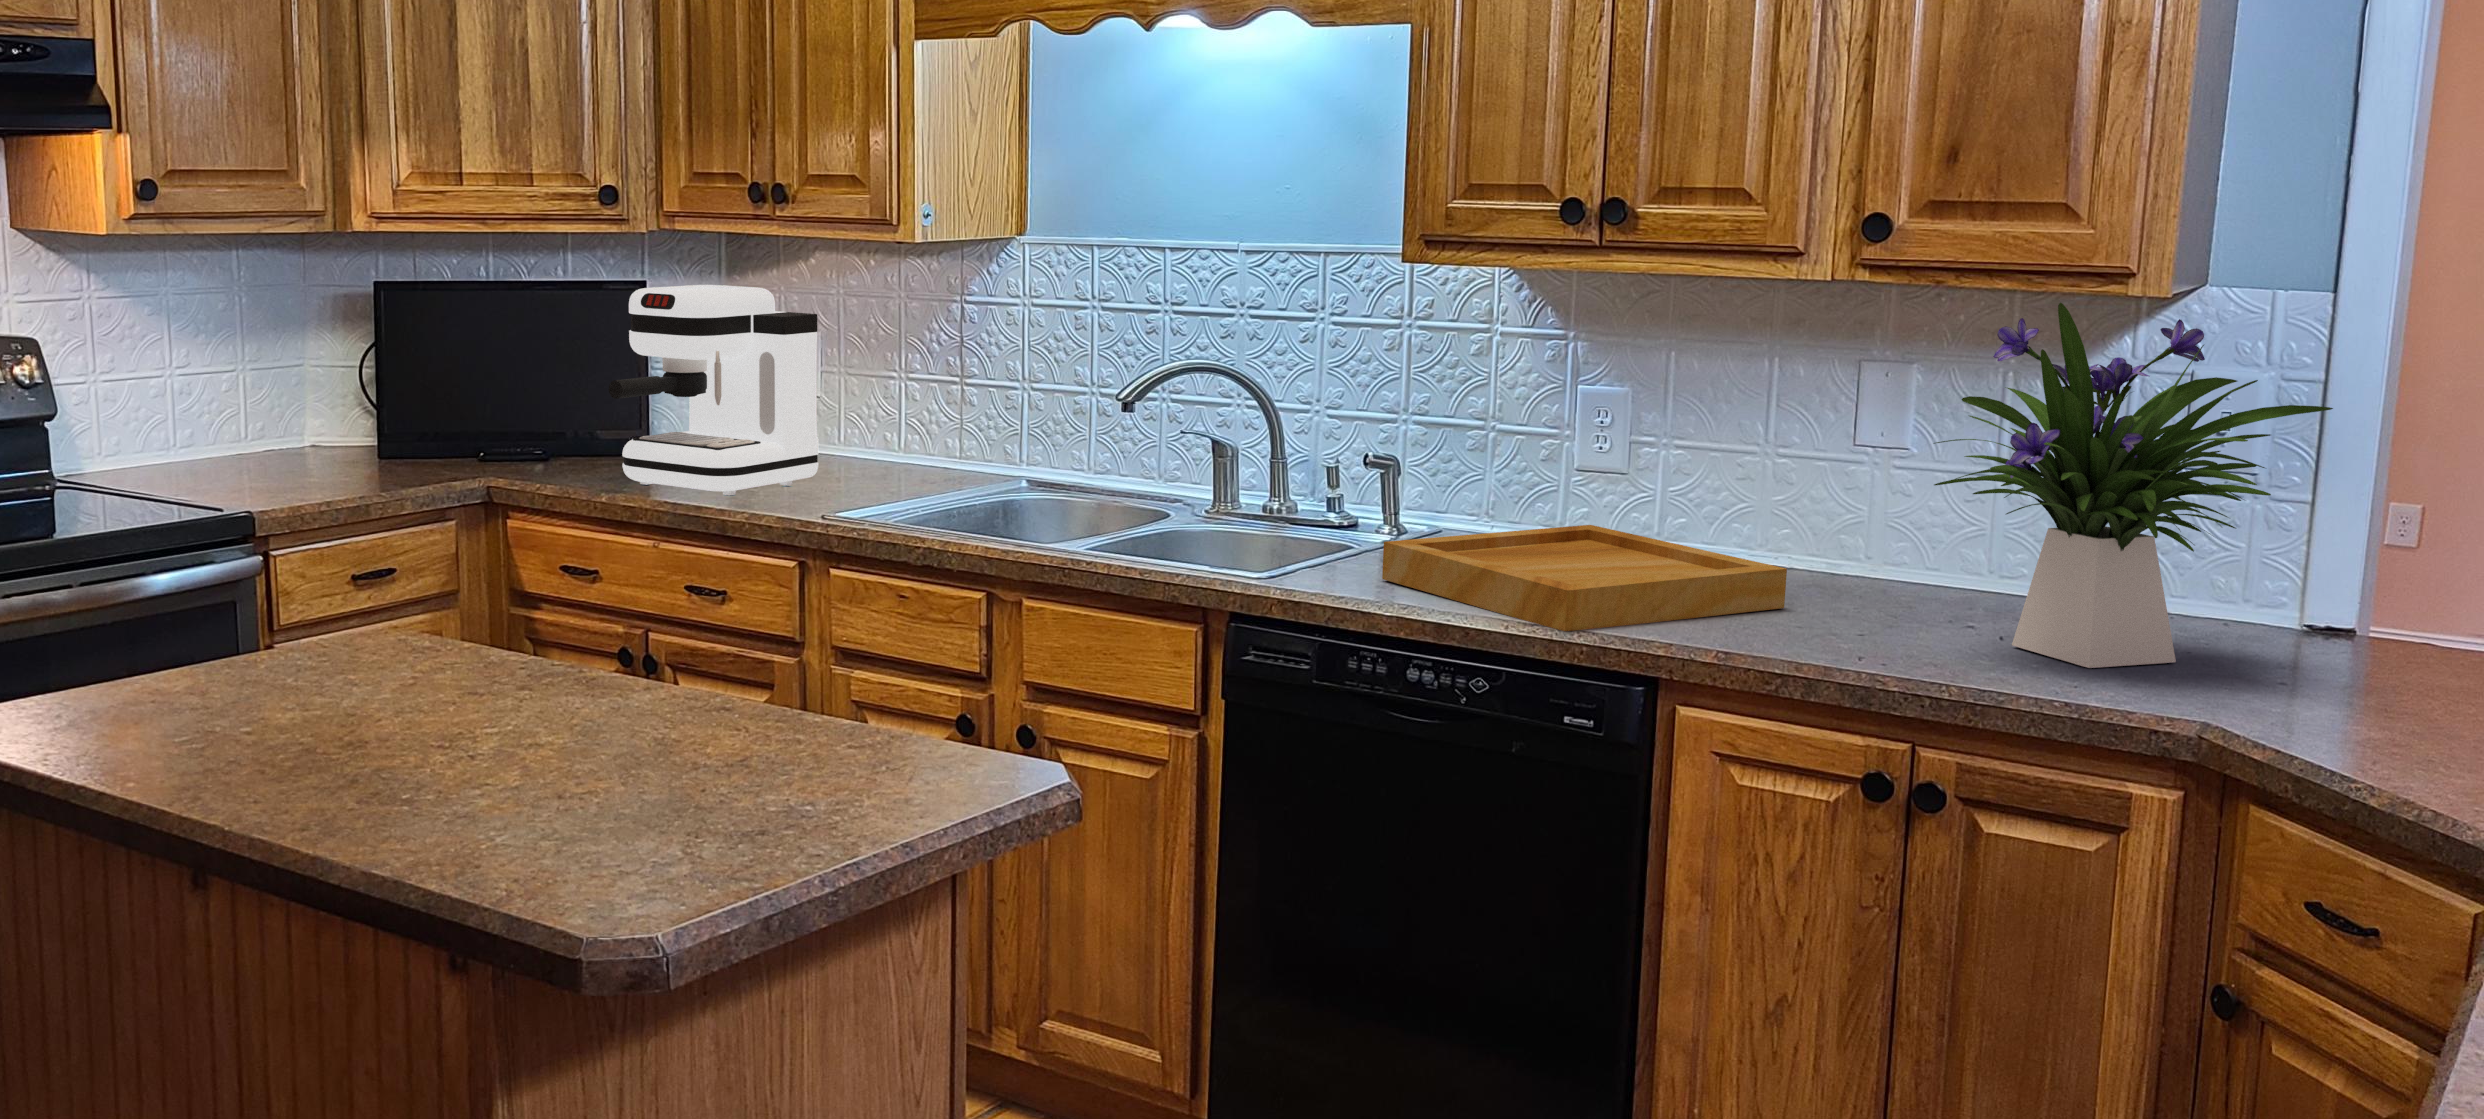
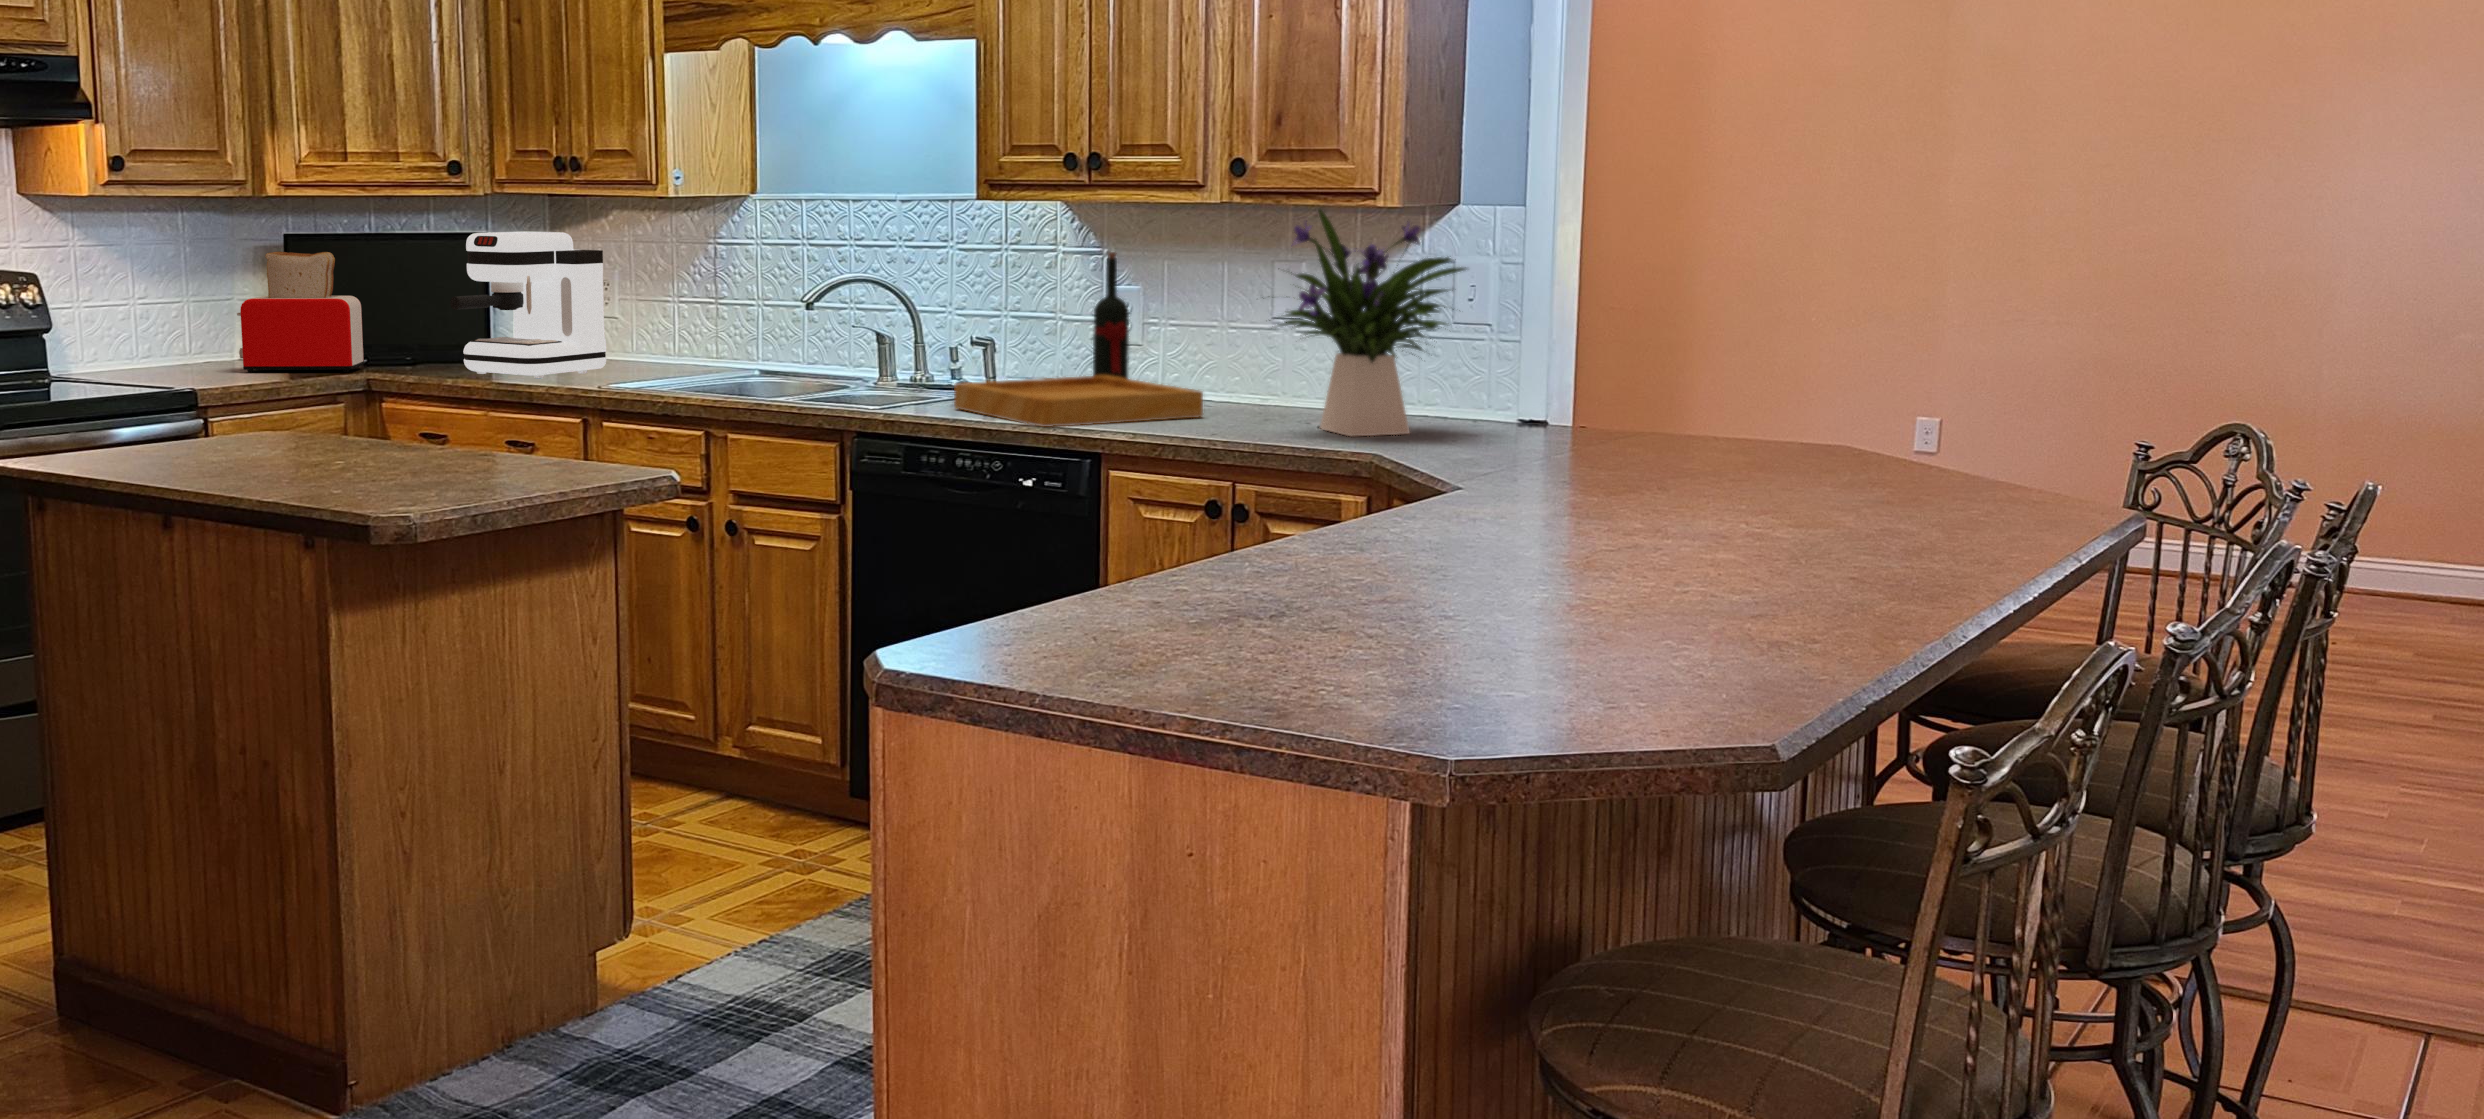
toaster: none [310,309,481,478] -> present [237,252,364,372]
wine bottle: none [1544,337,1605,545] -> present [1093,252,1129,379]

